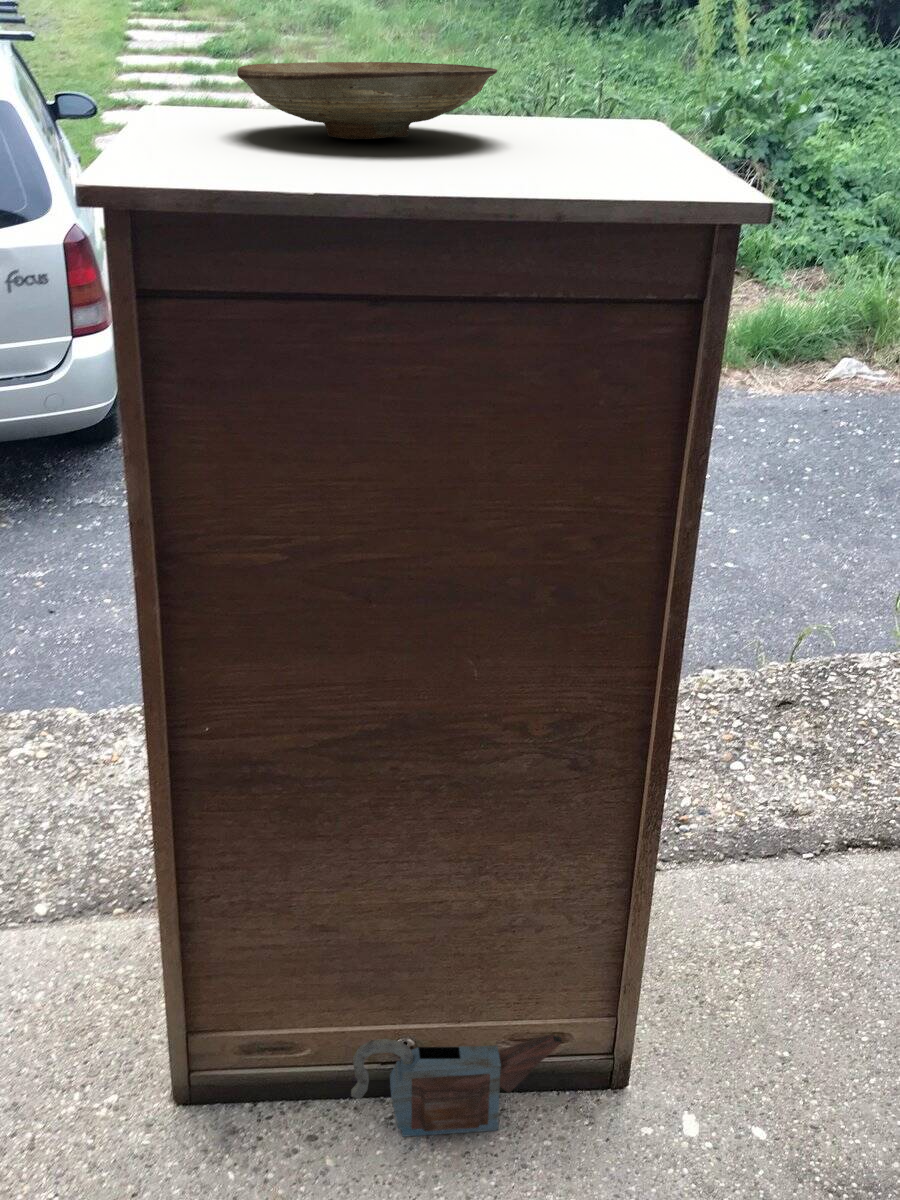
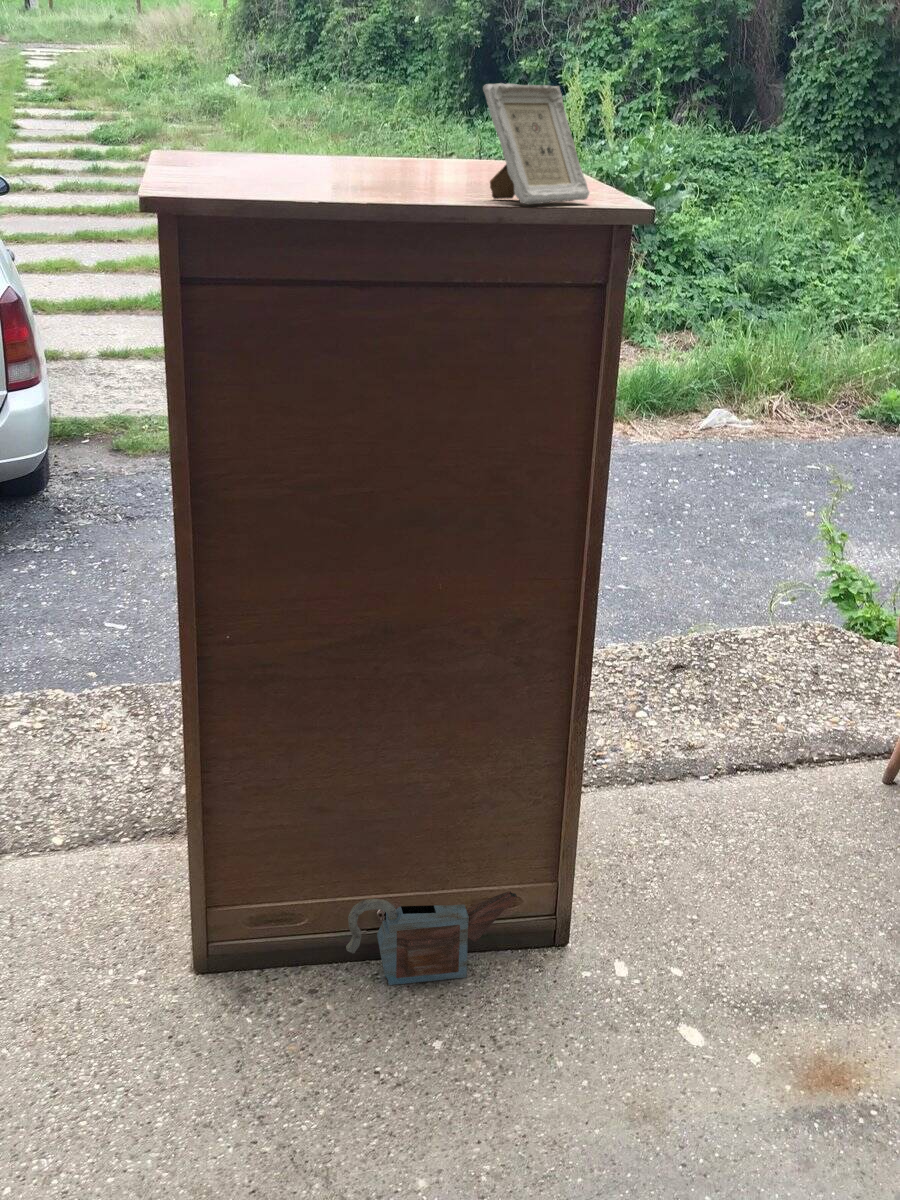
picture frame: none [538,15,681,182] -> present [483,83,589,204]
decorative bowl: present [237,62,497,140] -> none [242,123,444,179]

